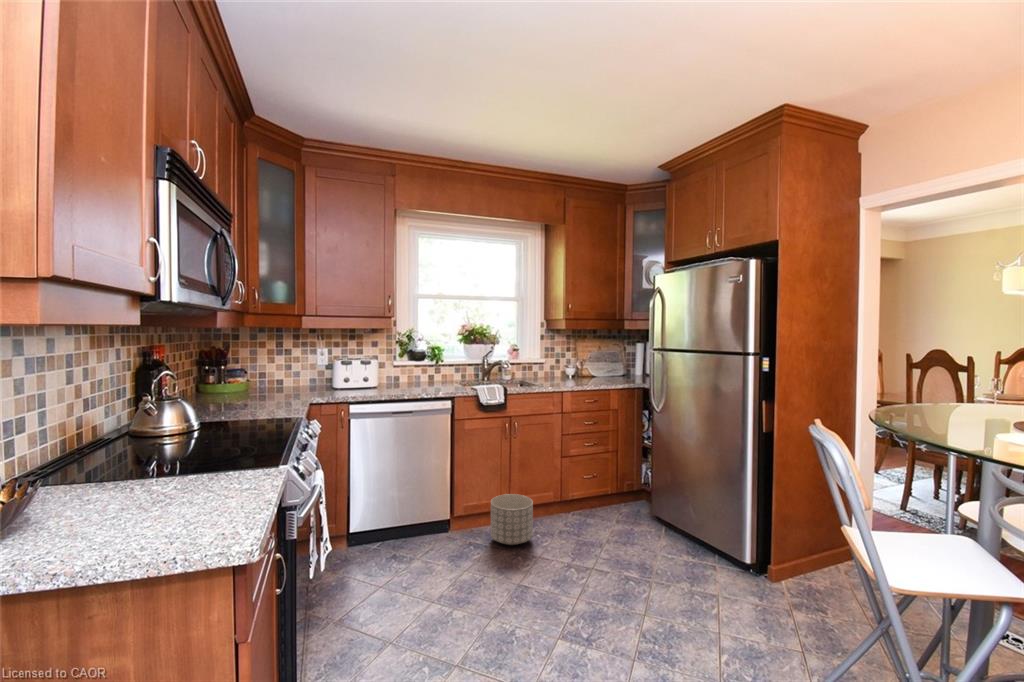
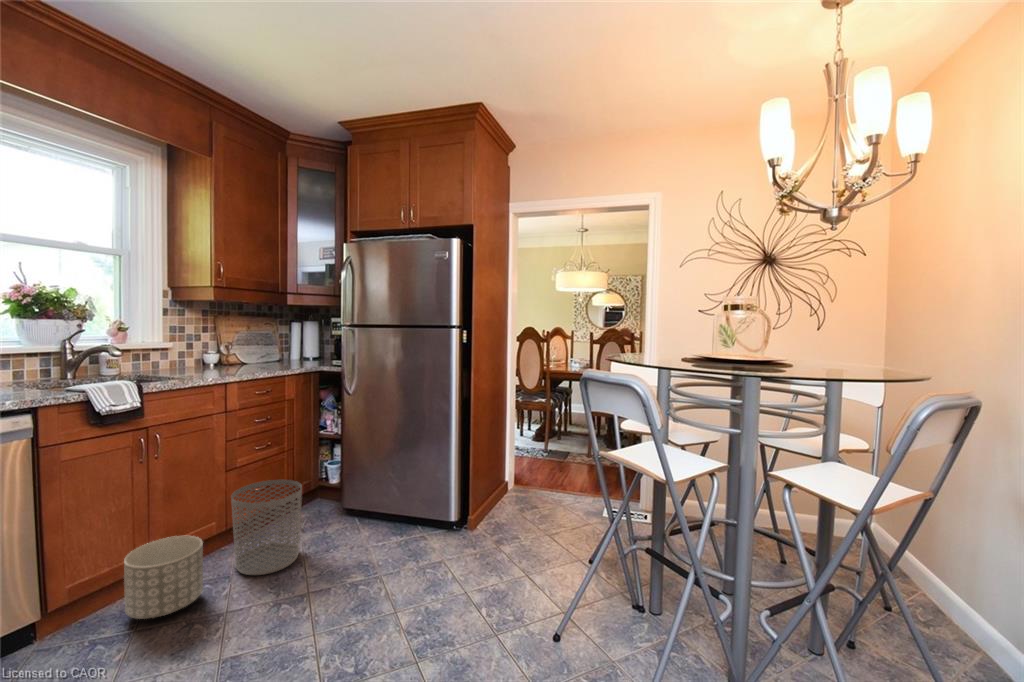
waste bin: none [557,473,606,546] -> present [232,480,302,575]

